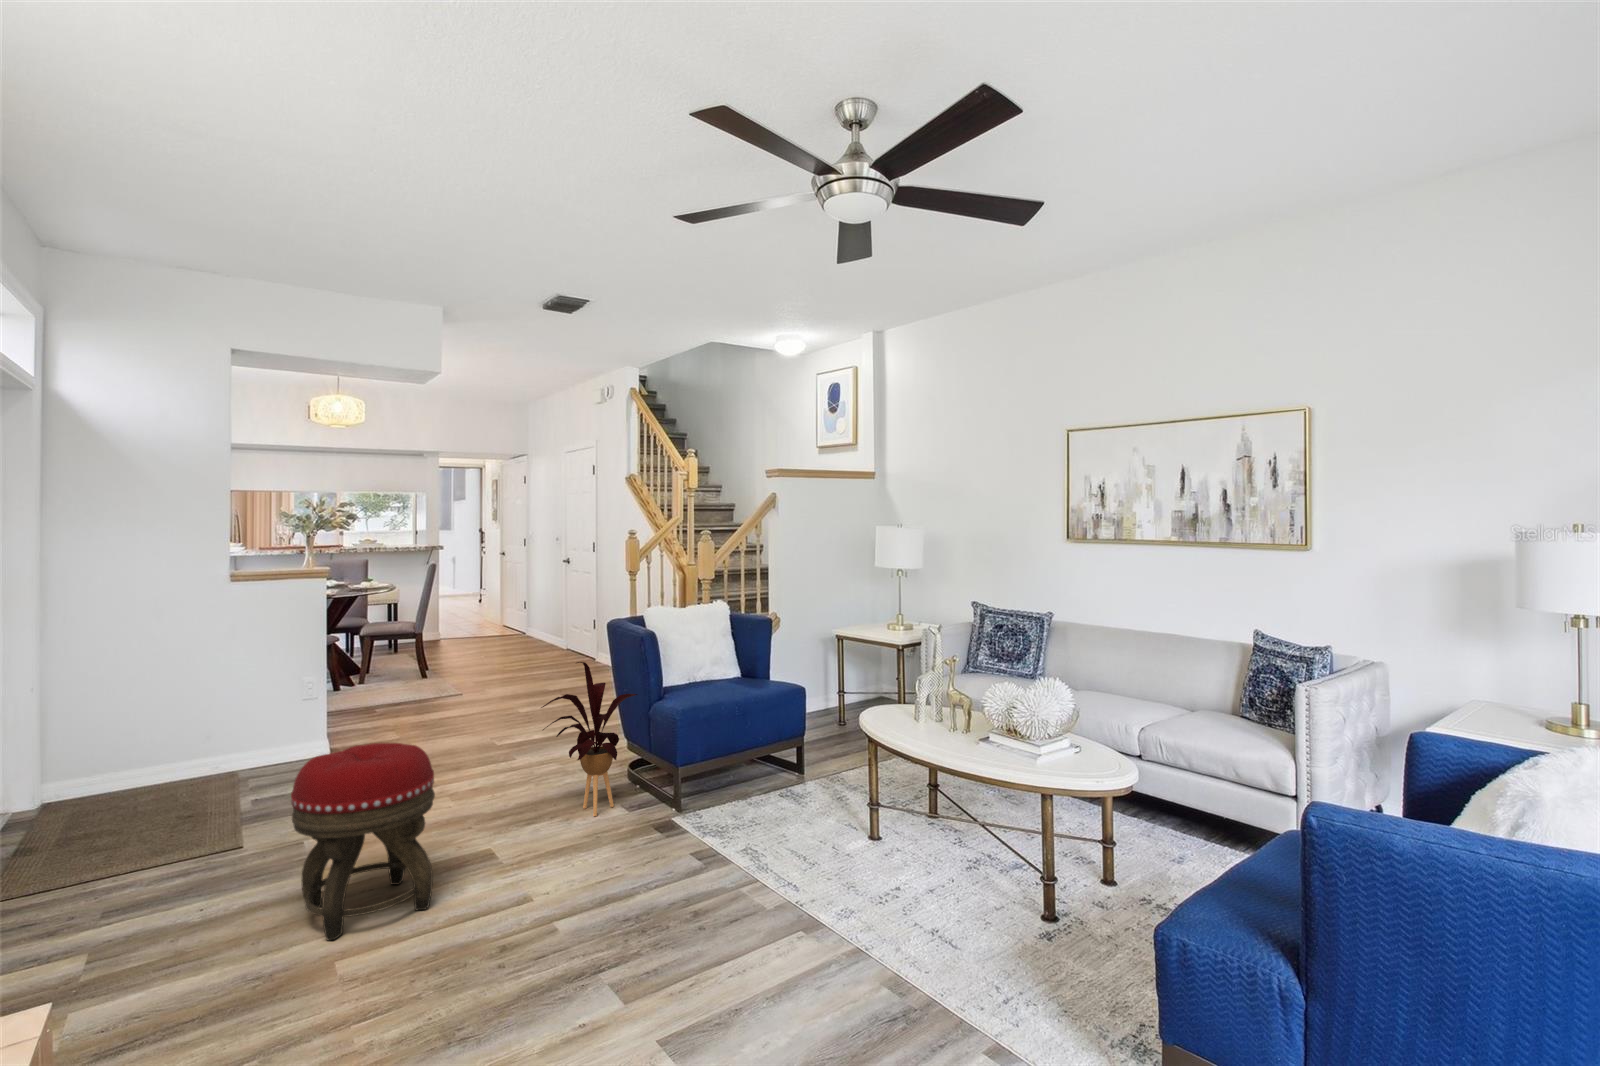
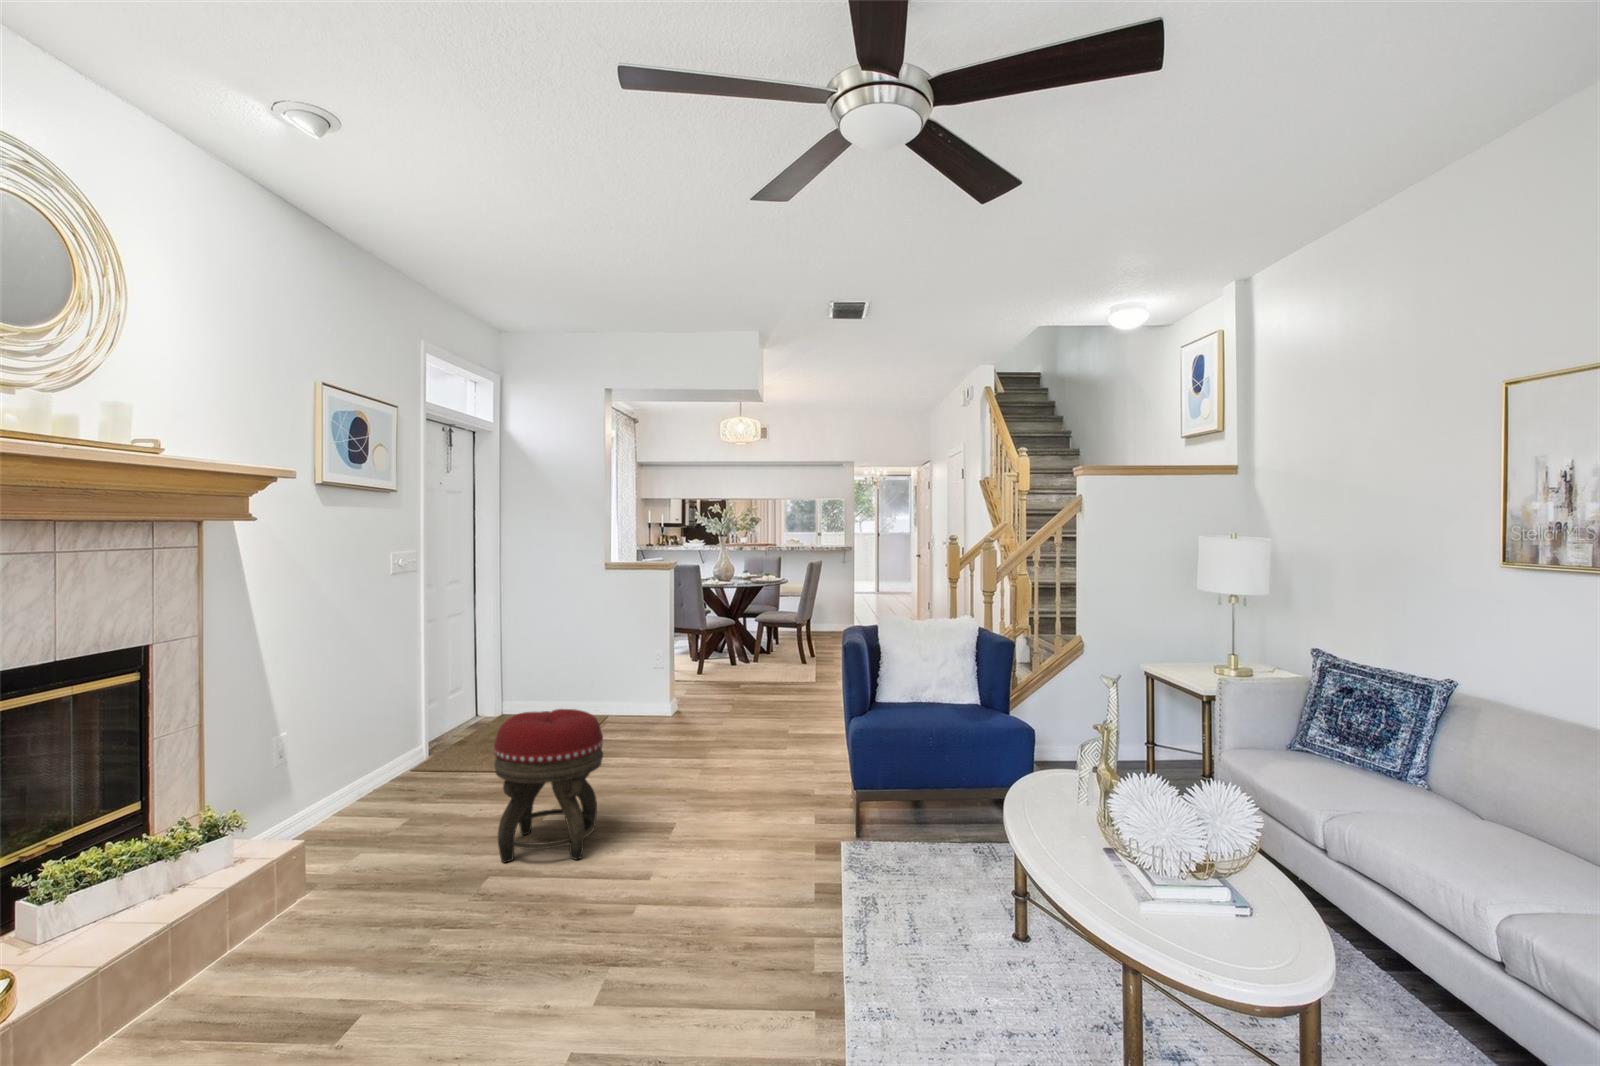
house plant: present [541,662,638,816] -> none [731,663,838,818]

